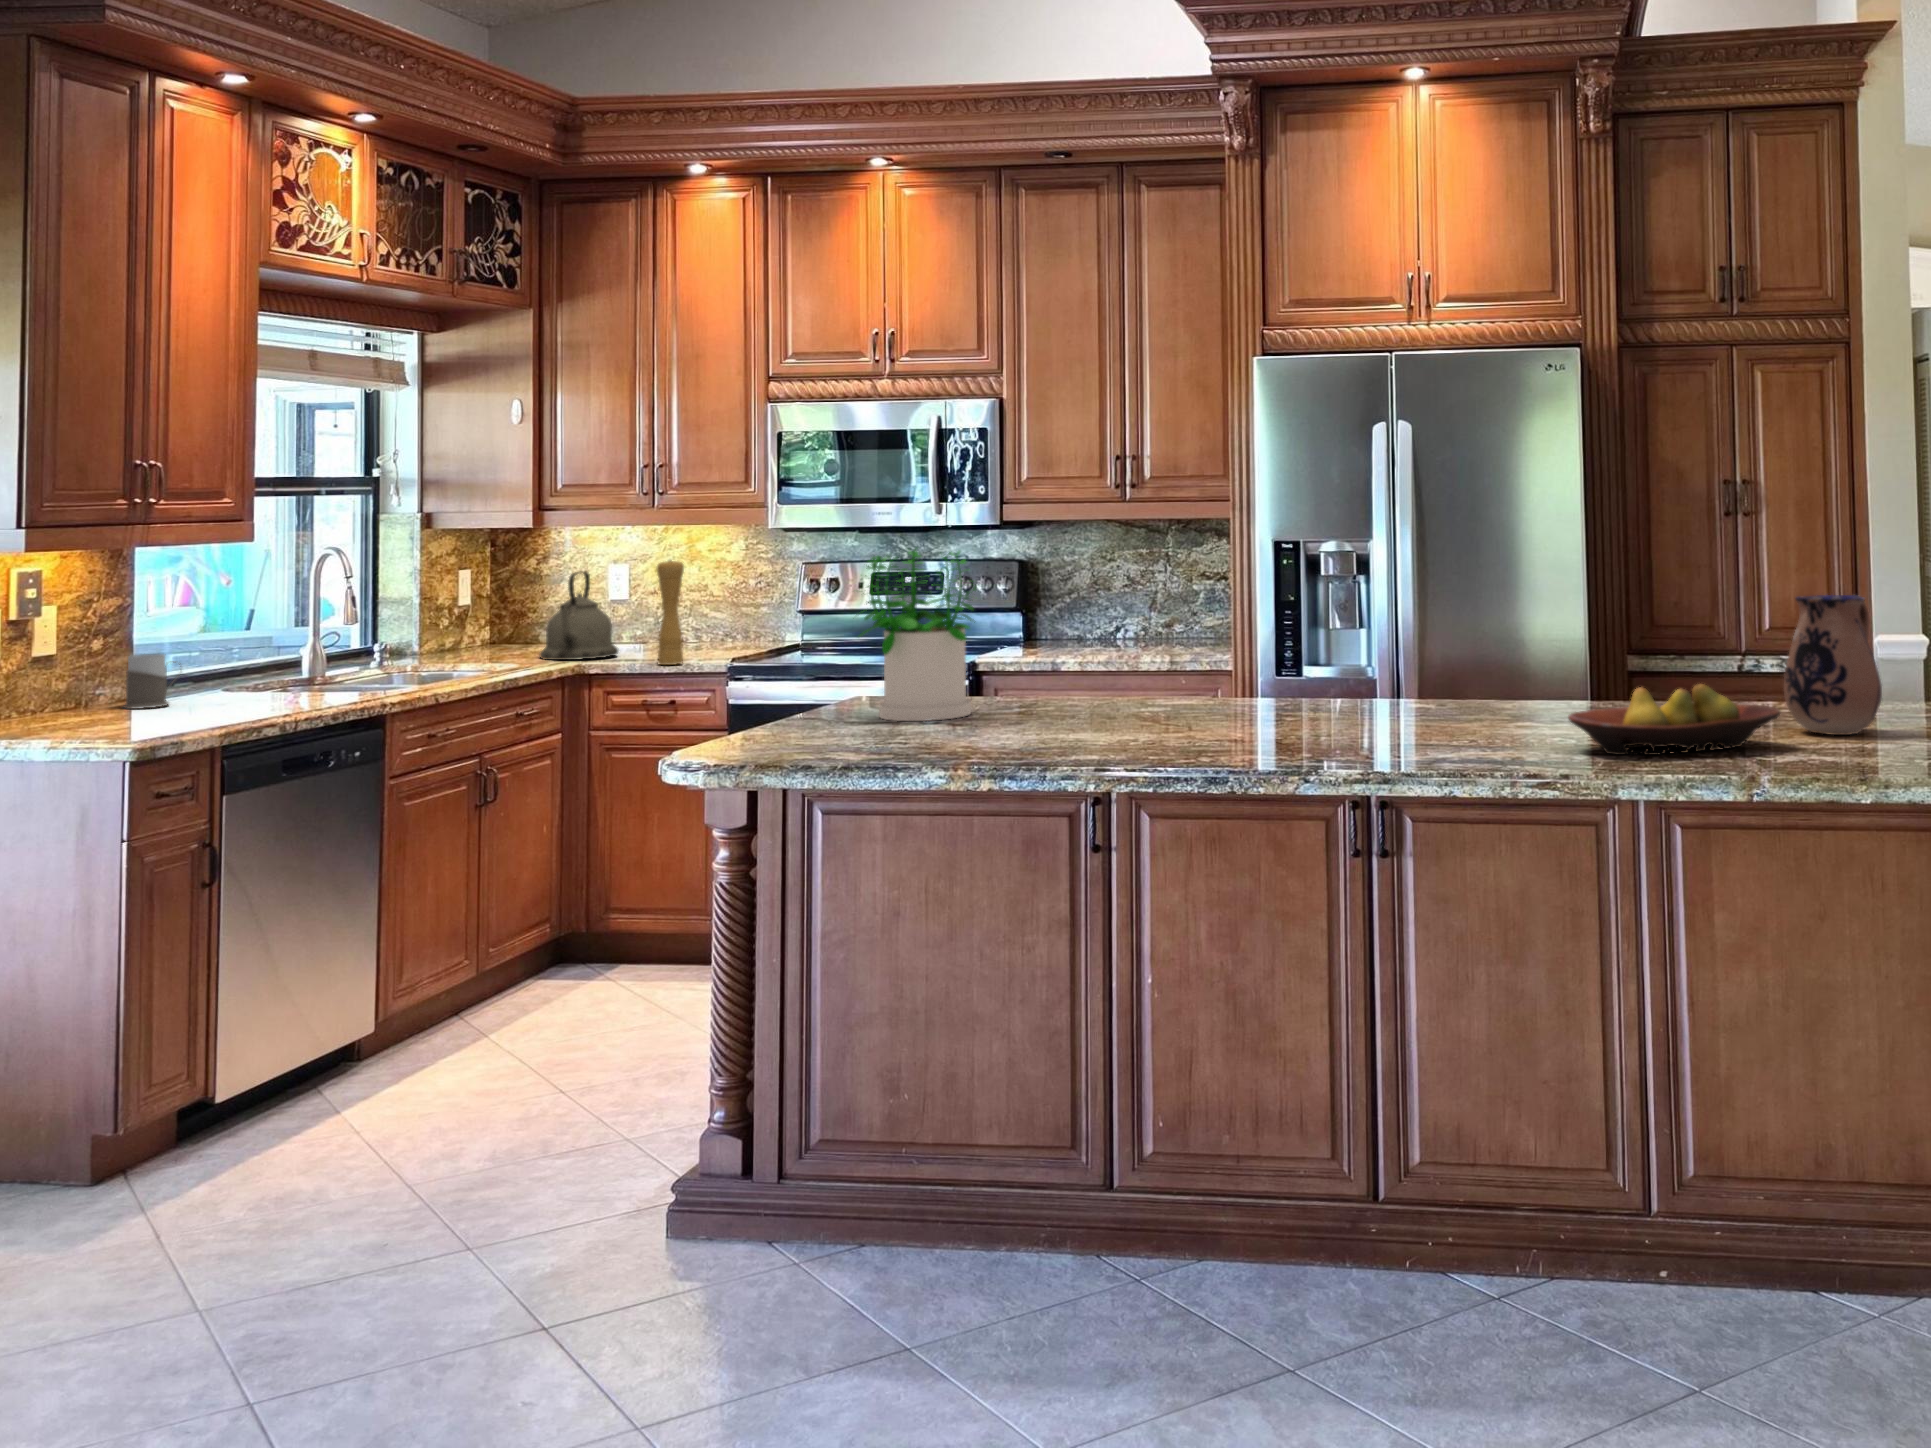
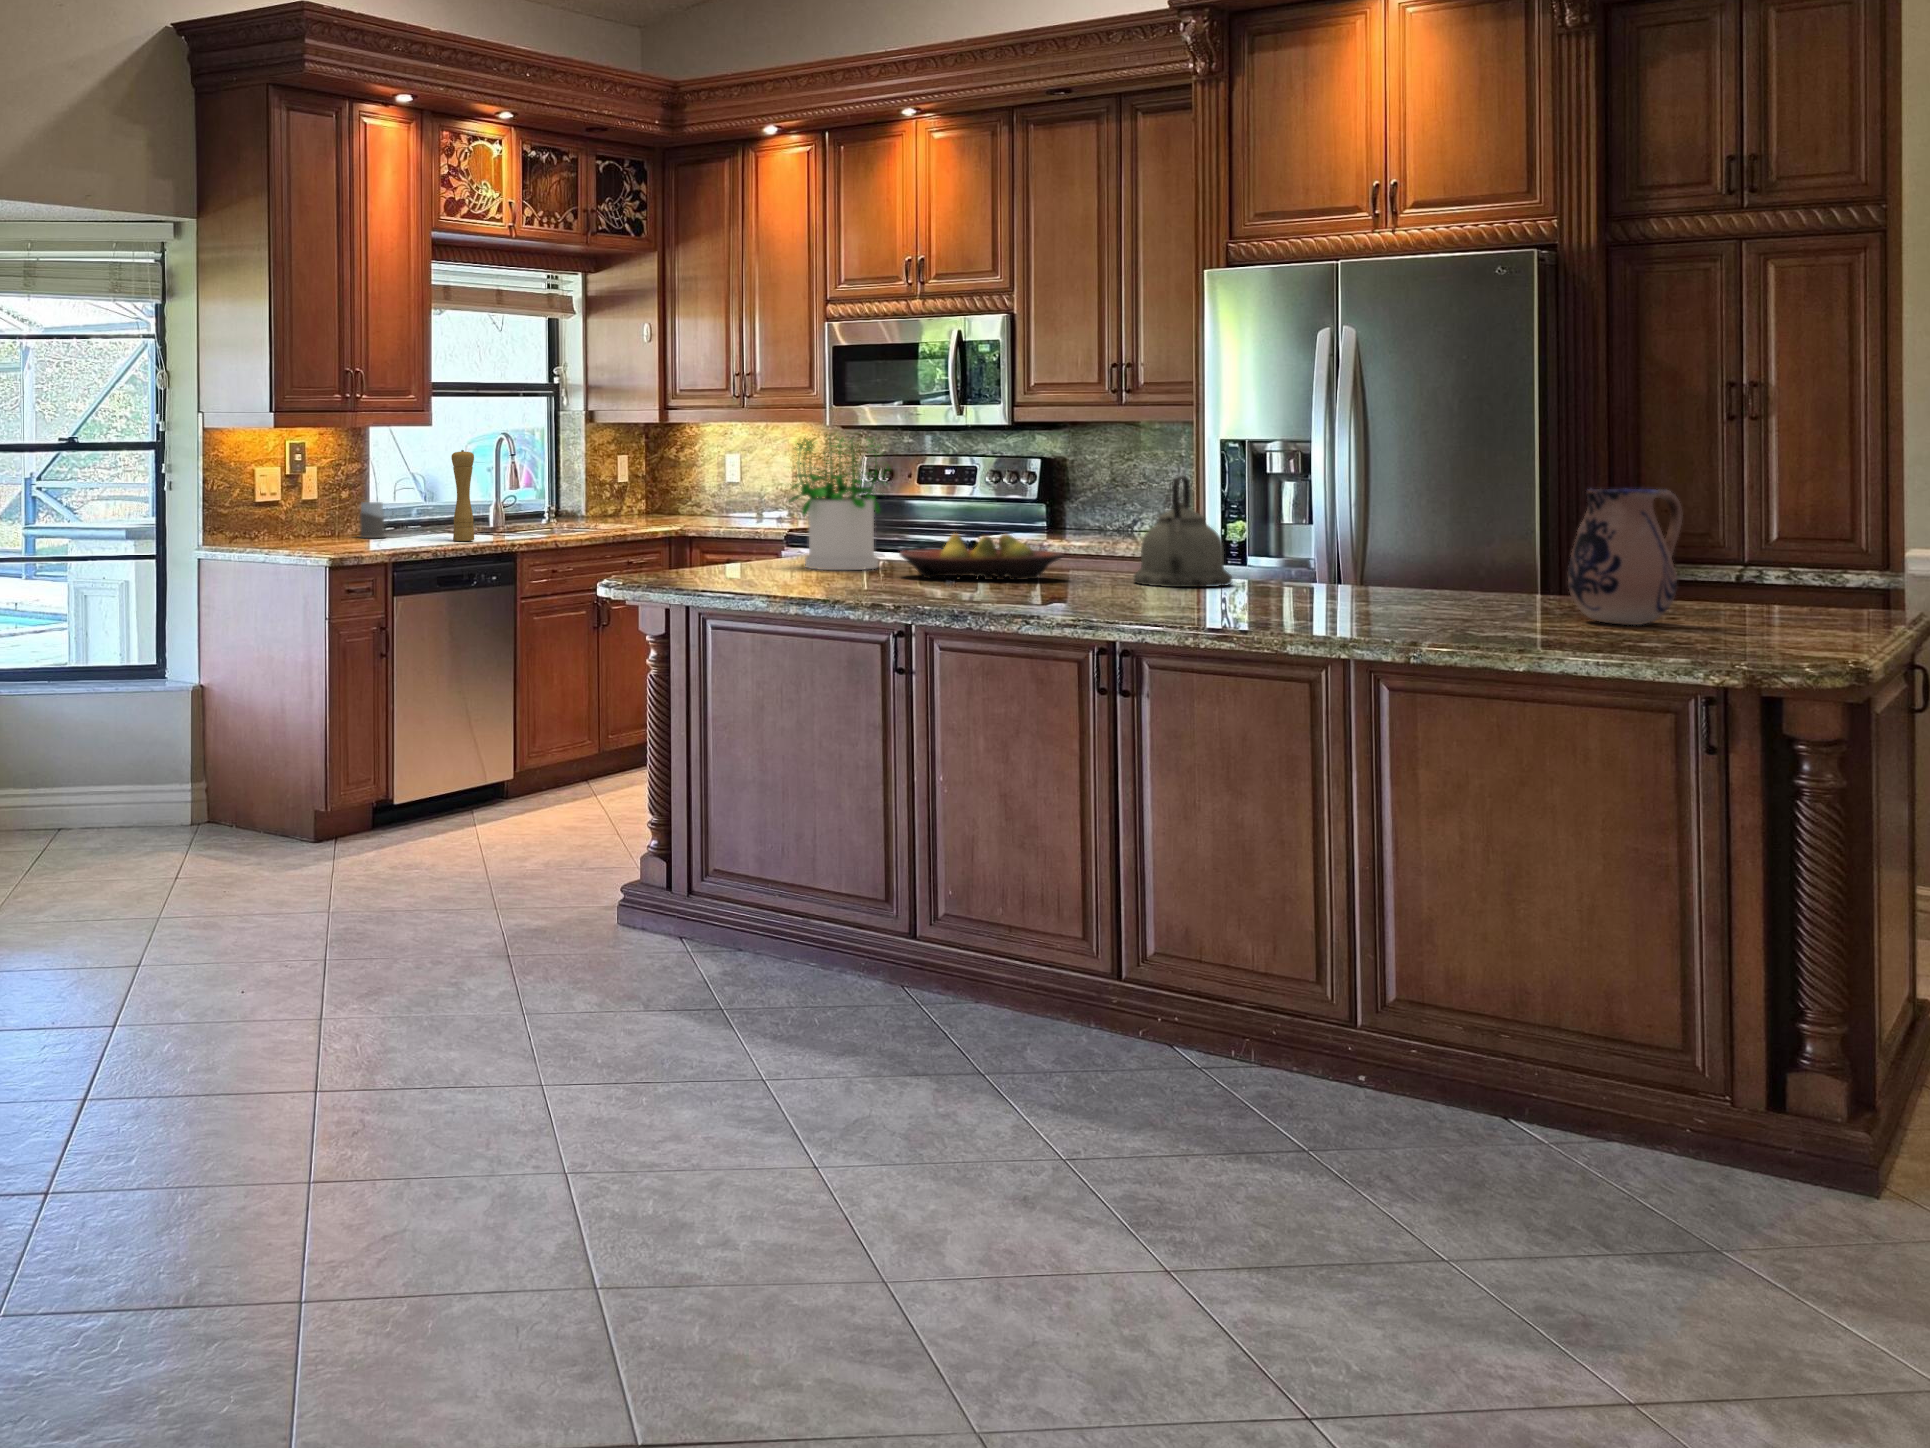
pepper mill: present [657,560,684,665] -> present [451,450,474,541]
kettle: present [540,572,618,660] -> present [1134,476,1232,587]
fruit bowl: present [1568,684,1780,755] -> present [900,533,1064,580]

